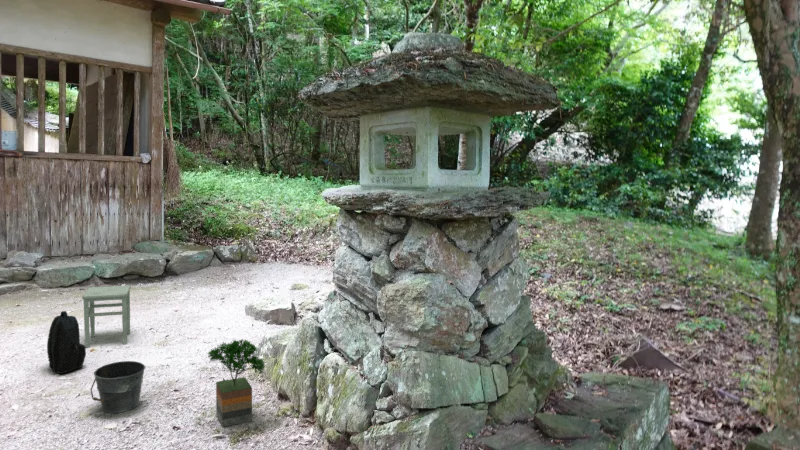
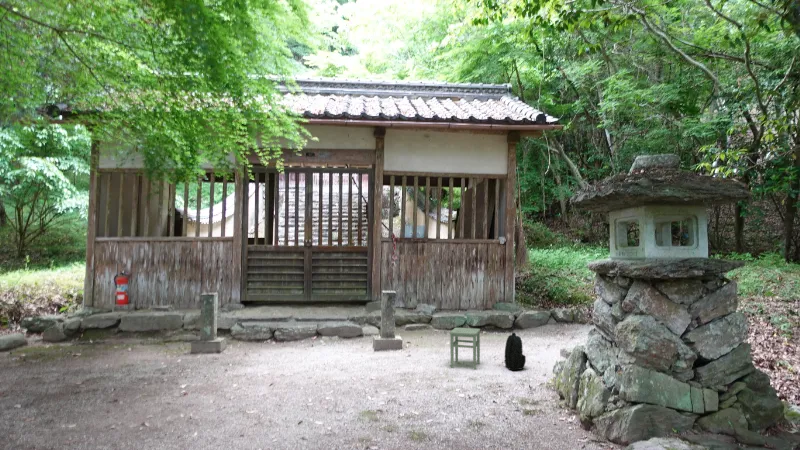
backpack: present [47,311,86,374] -> present [505,333,526,371]
potted tree: present [208,339,265,427] -> none [512,368,554,433]
bucket: present [90,361,145,413] -> none [445,375,477,408]

